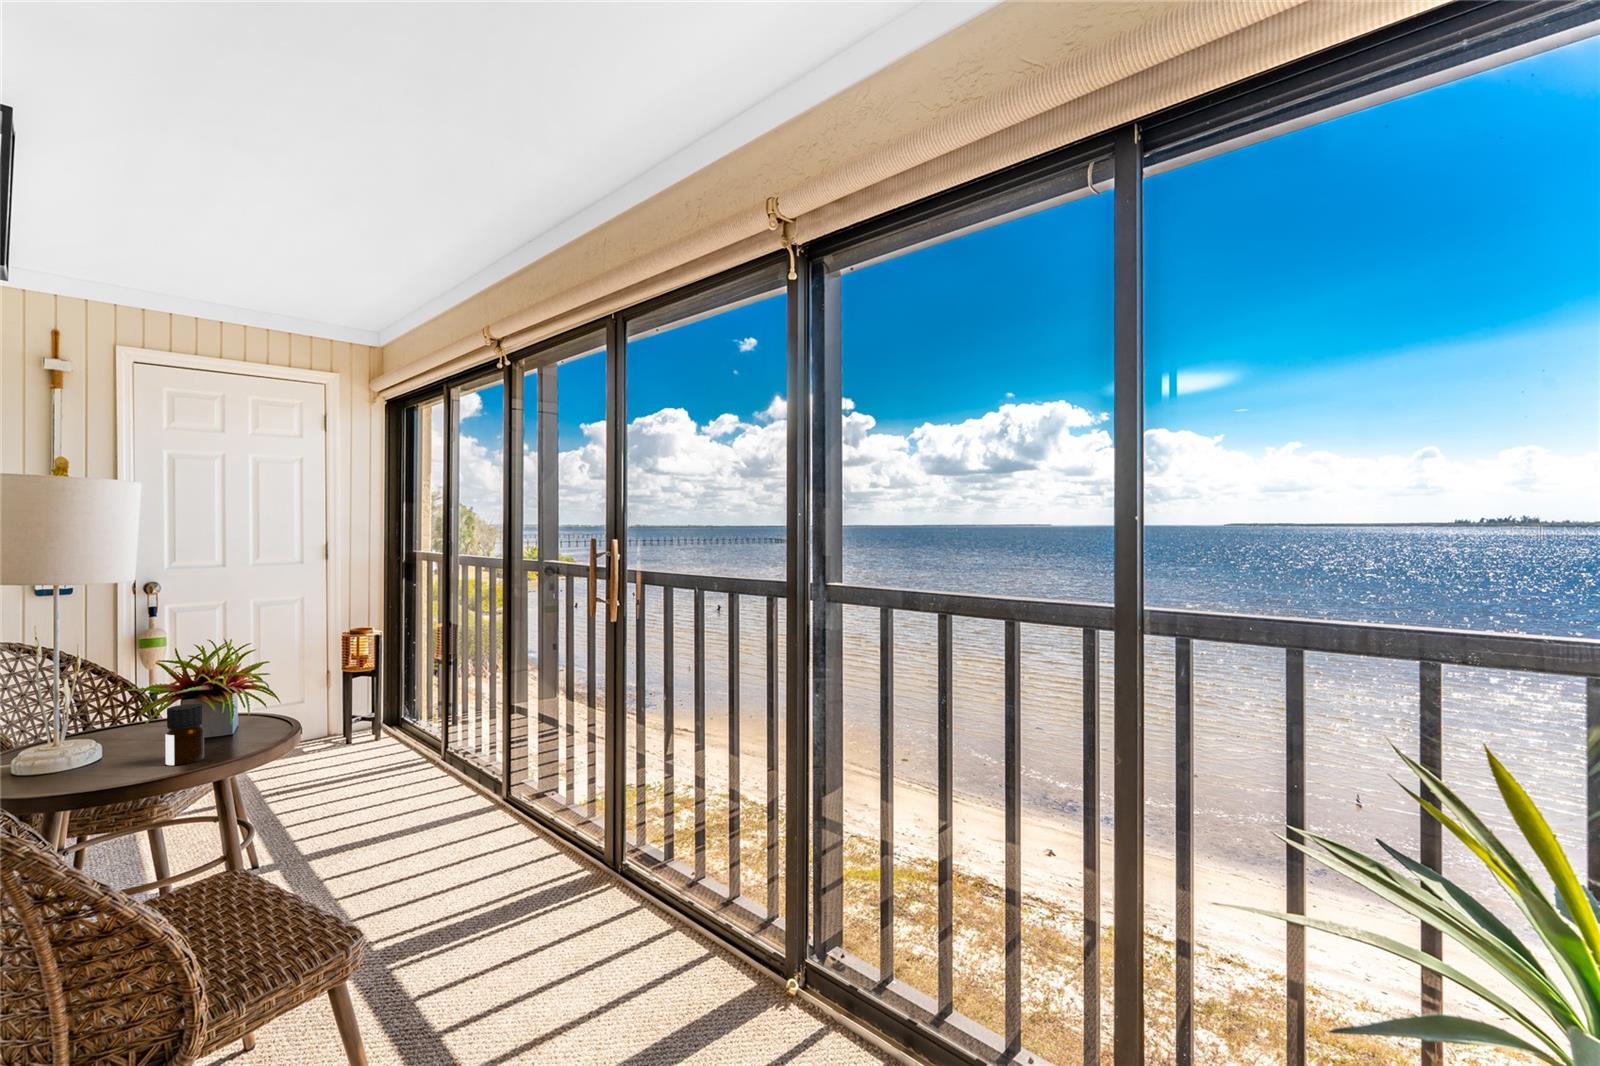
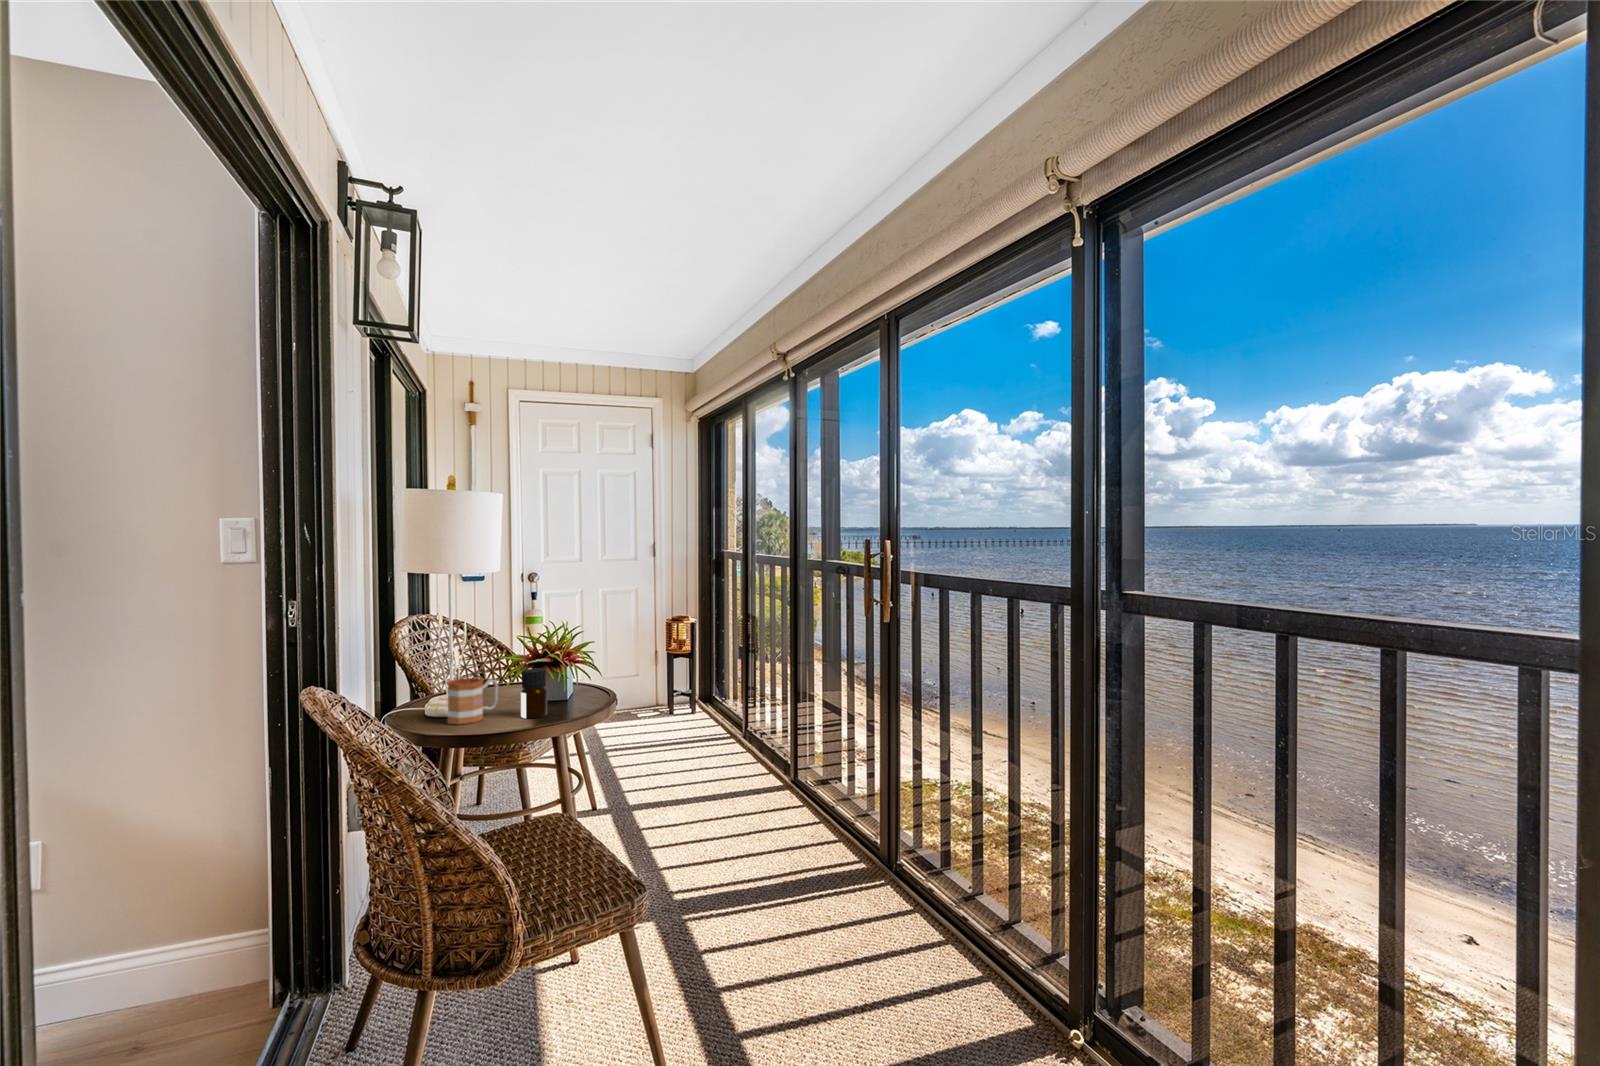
mug: none [49,722,129,784] -> present [447,678,498,725]

